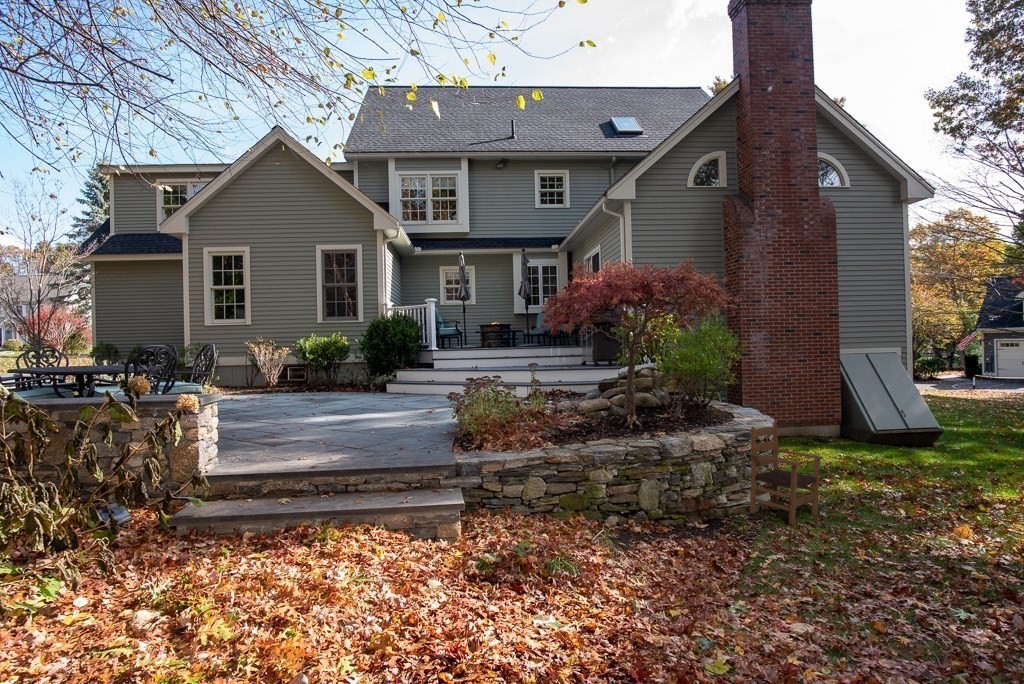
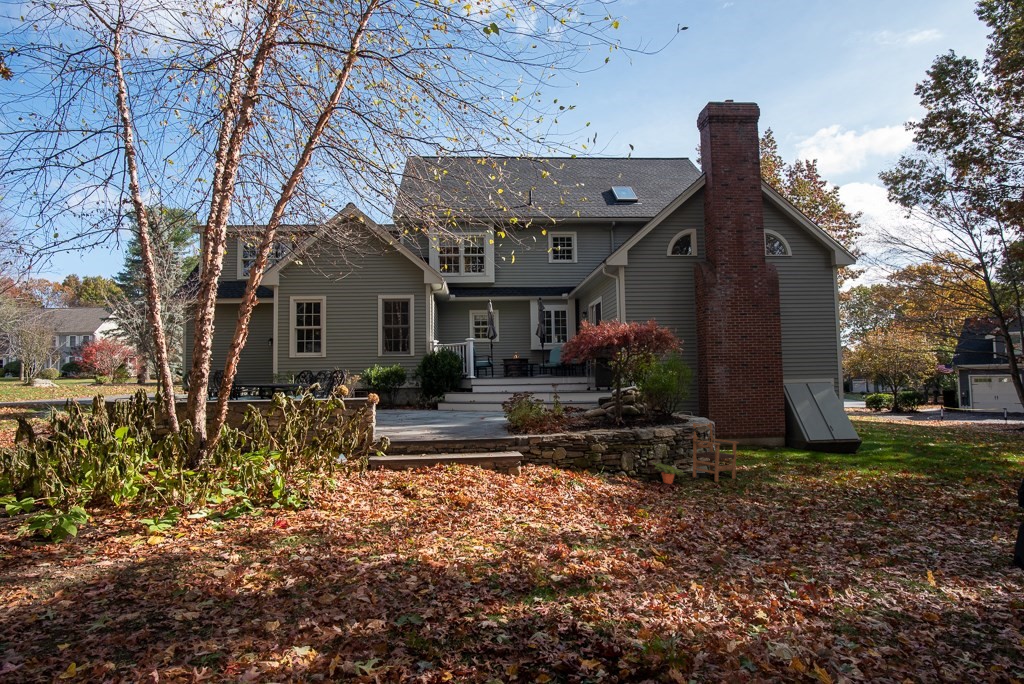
potted plant: none [687,494,750,533] -> present [653,462,684,484]

